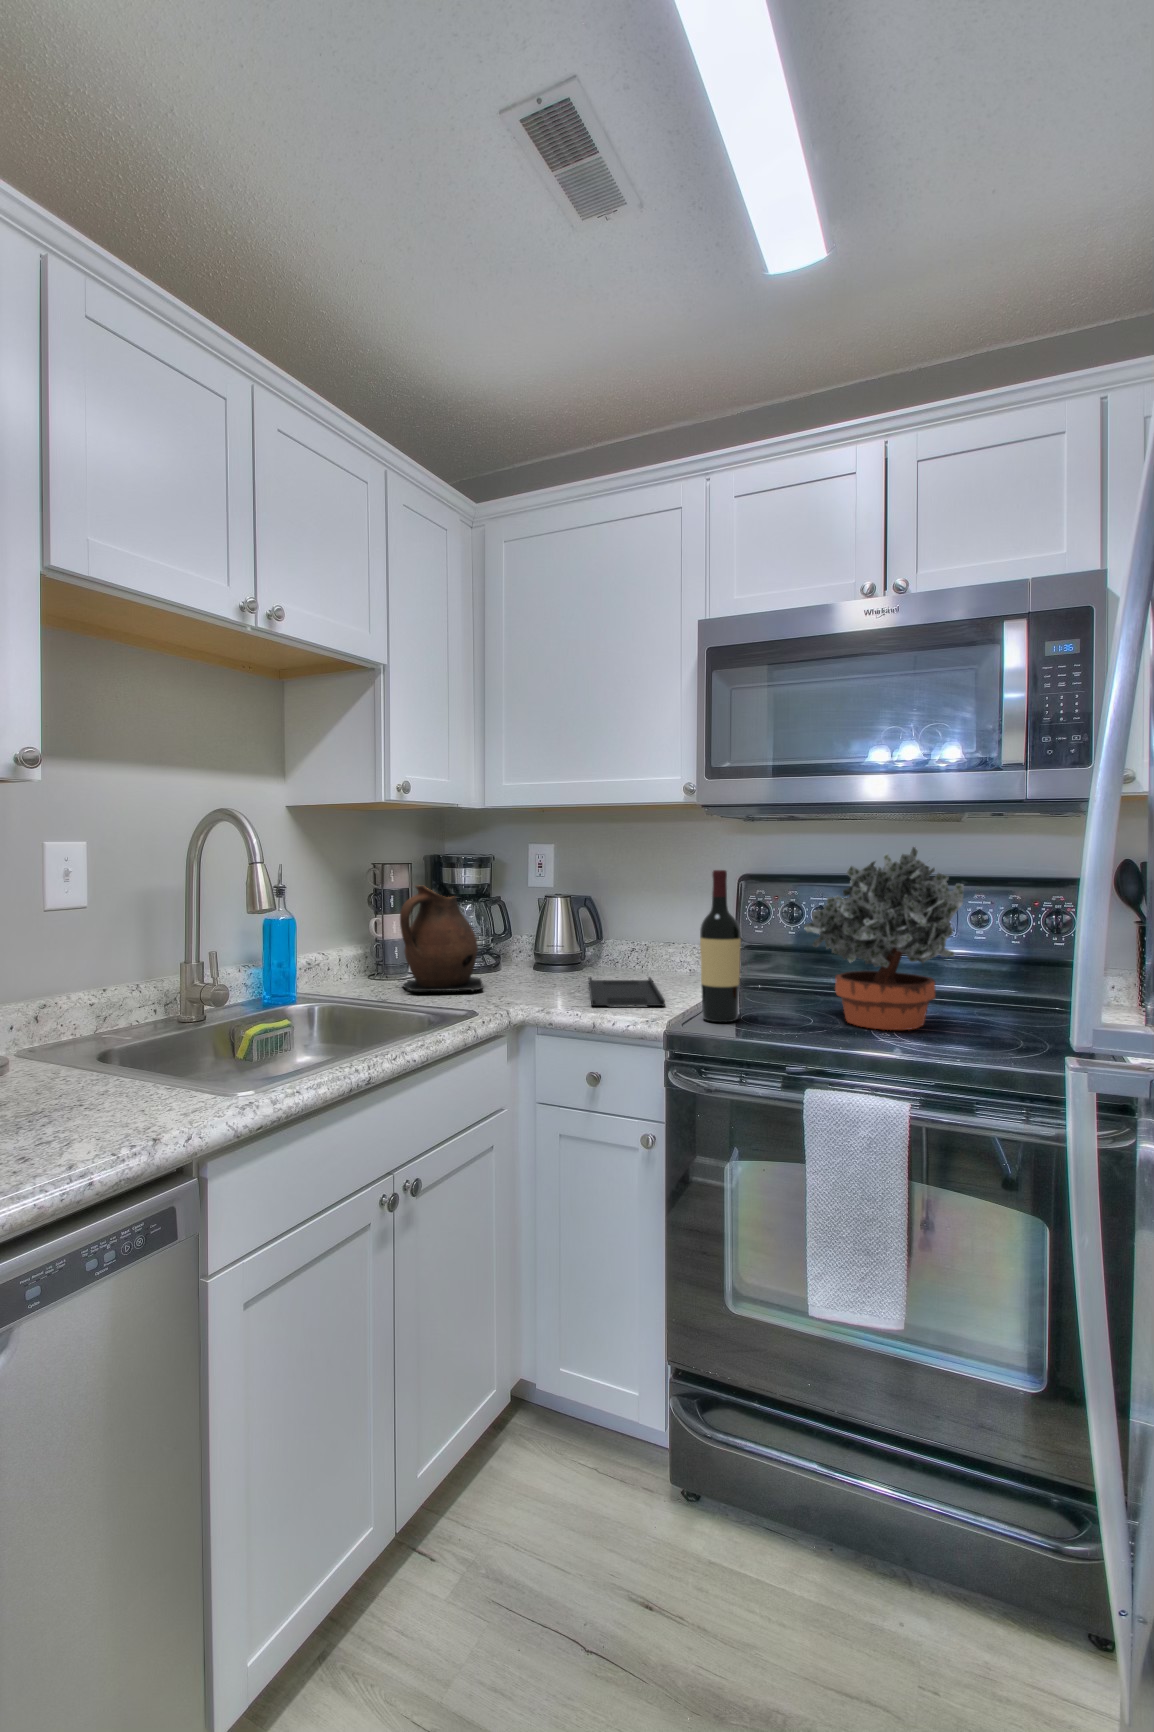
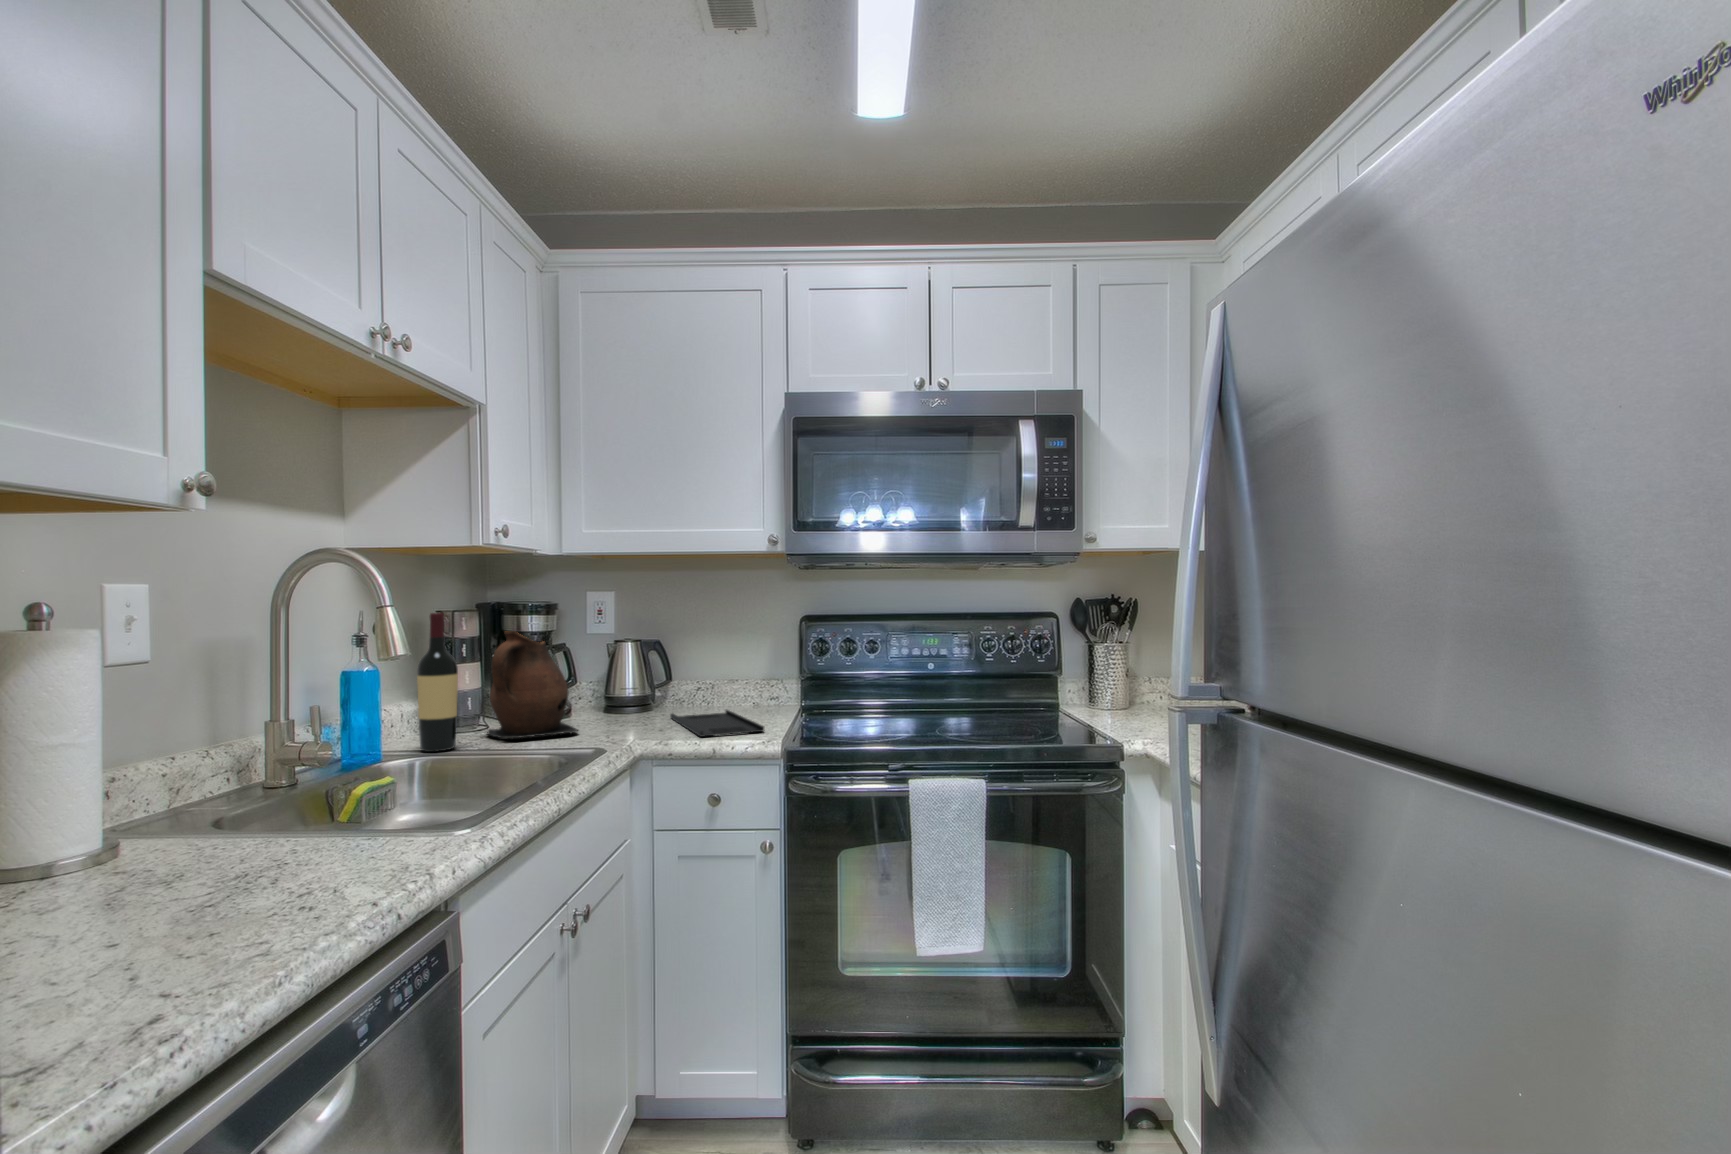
potted plant: present [804,847,964,1030] -> none [876,588,1000,733]
wine bottle: present [700,870,741,1022] -> present [417,613,458,752]

